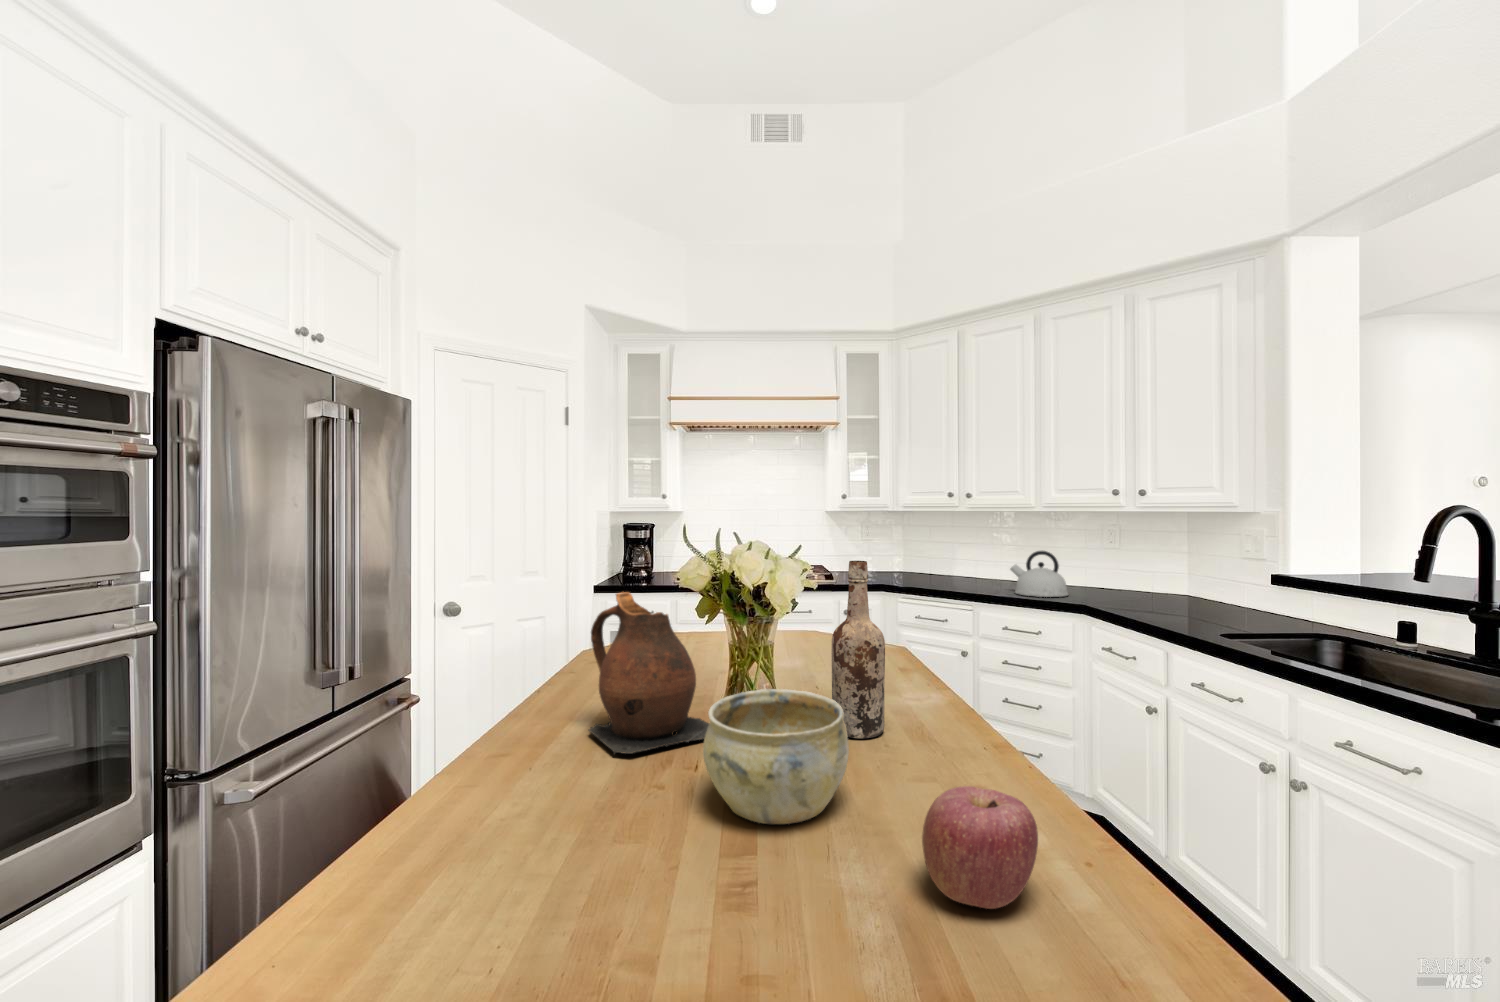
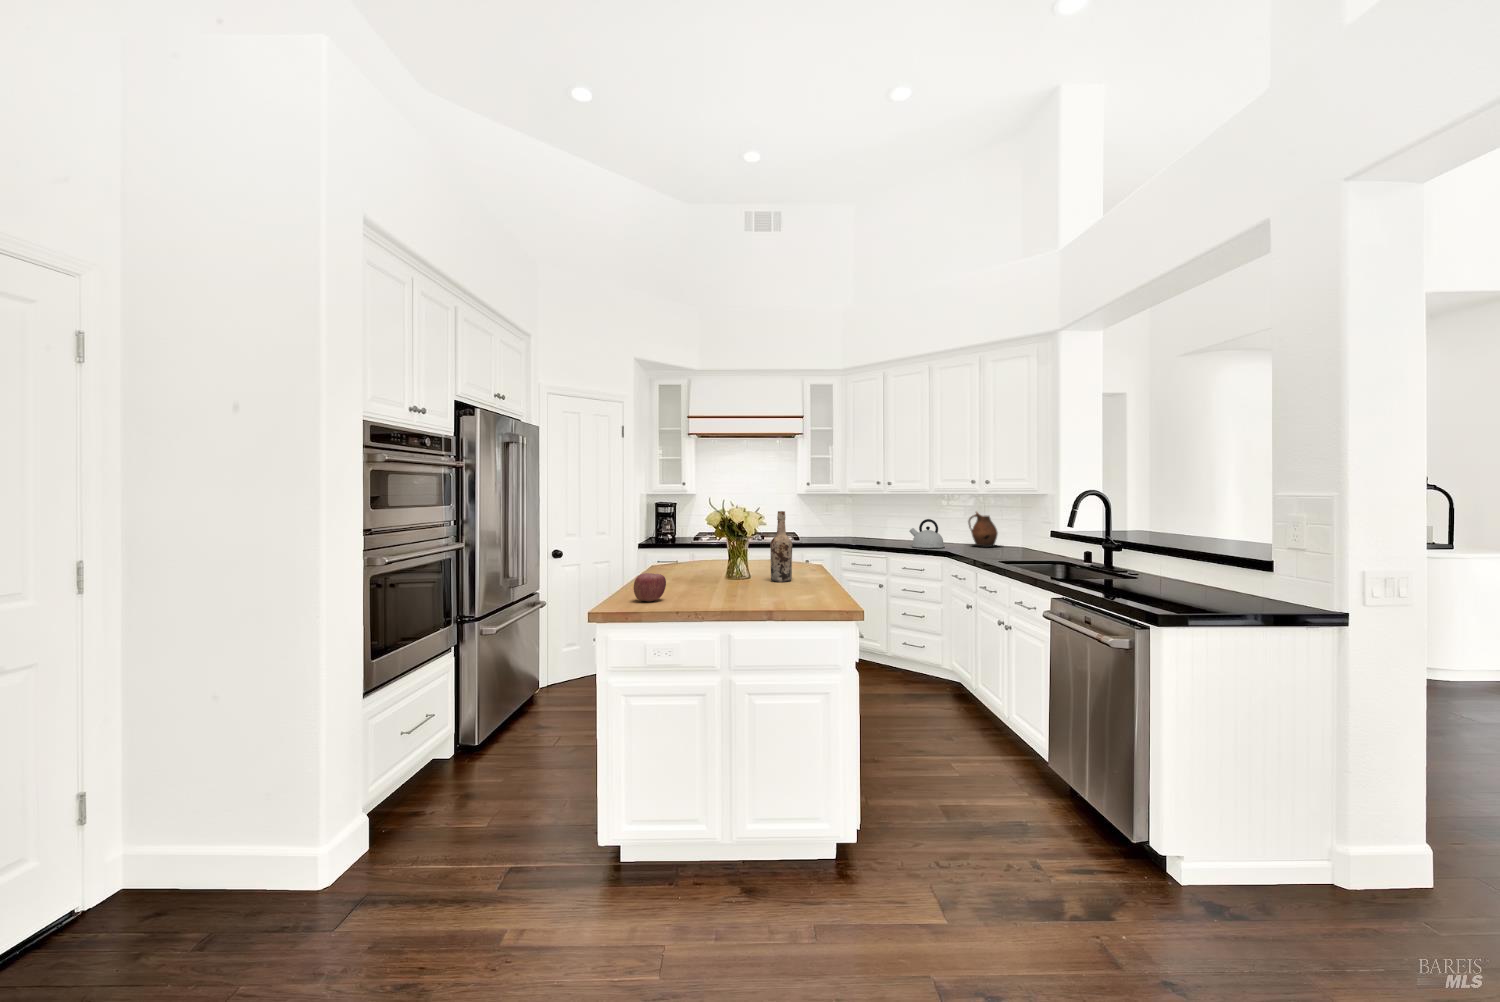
ceramic pitcher: present [589,592,709,754] -> present [968,512,998,547]
ceramic bowl: present [703,689,849,824] -> none [720,556,770,593]
apple: present [922,786,1038,909] -> present [634,573,666,602]

